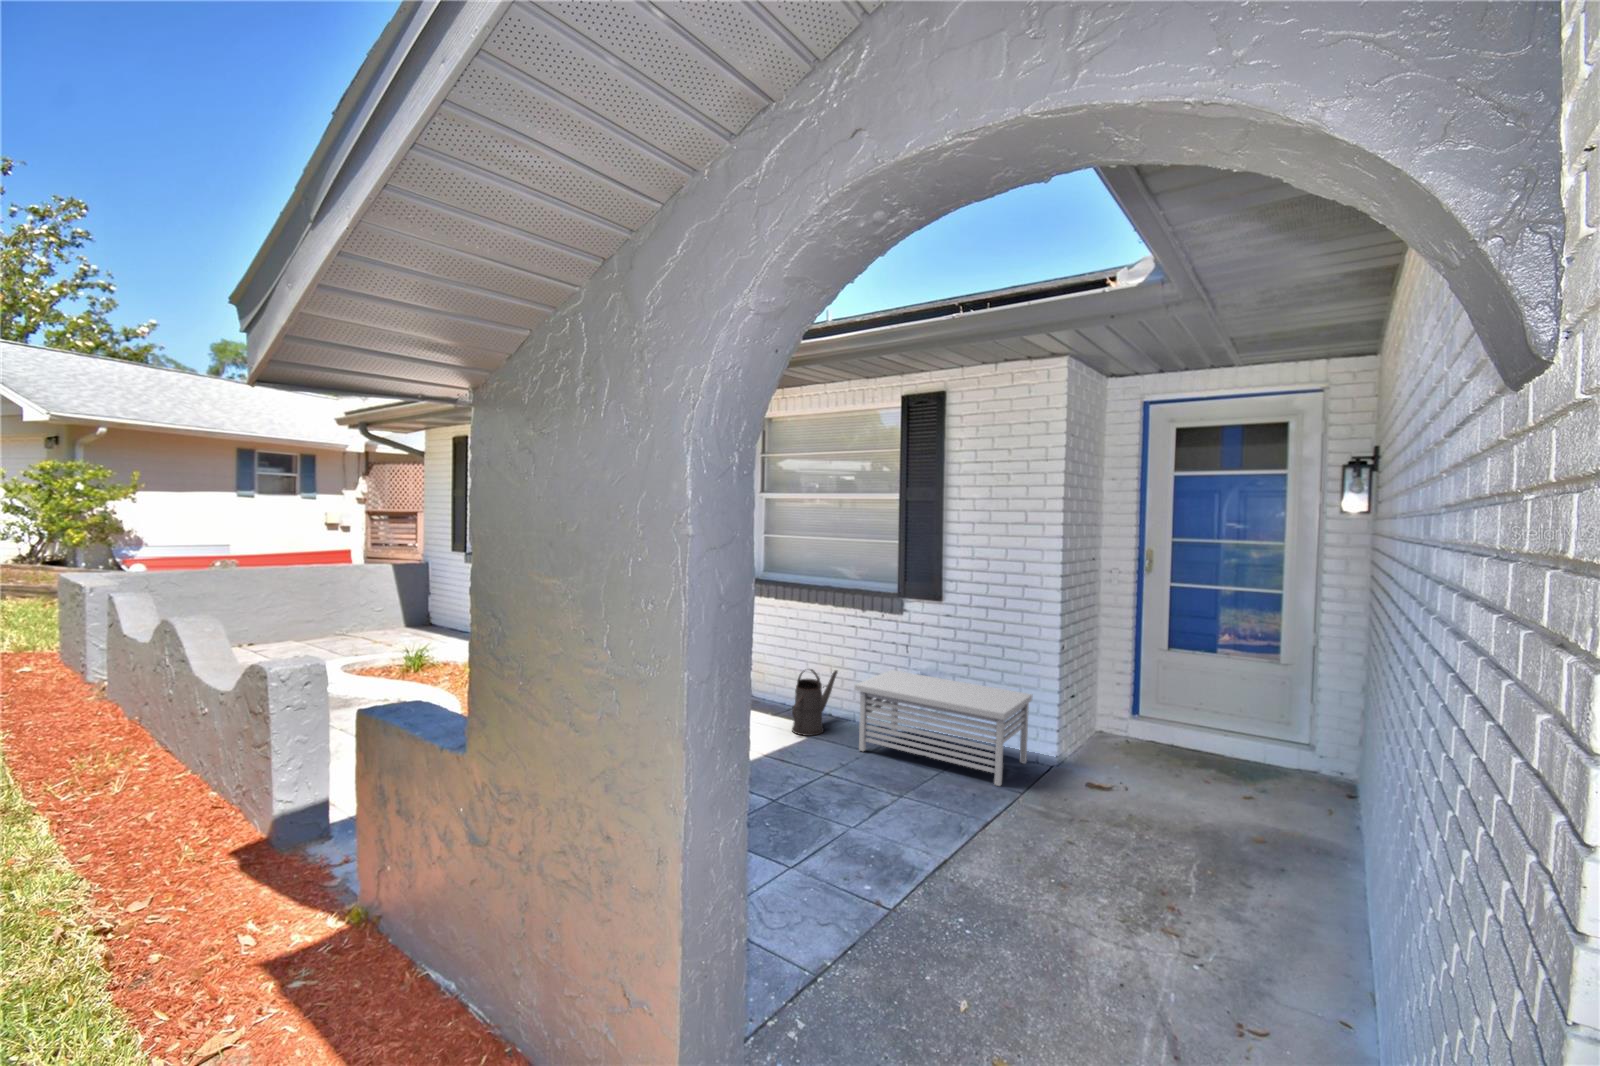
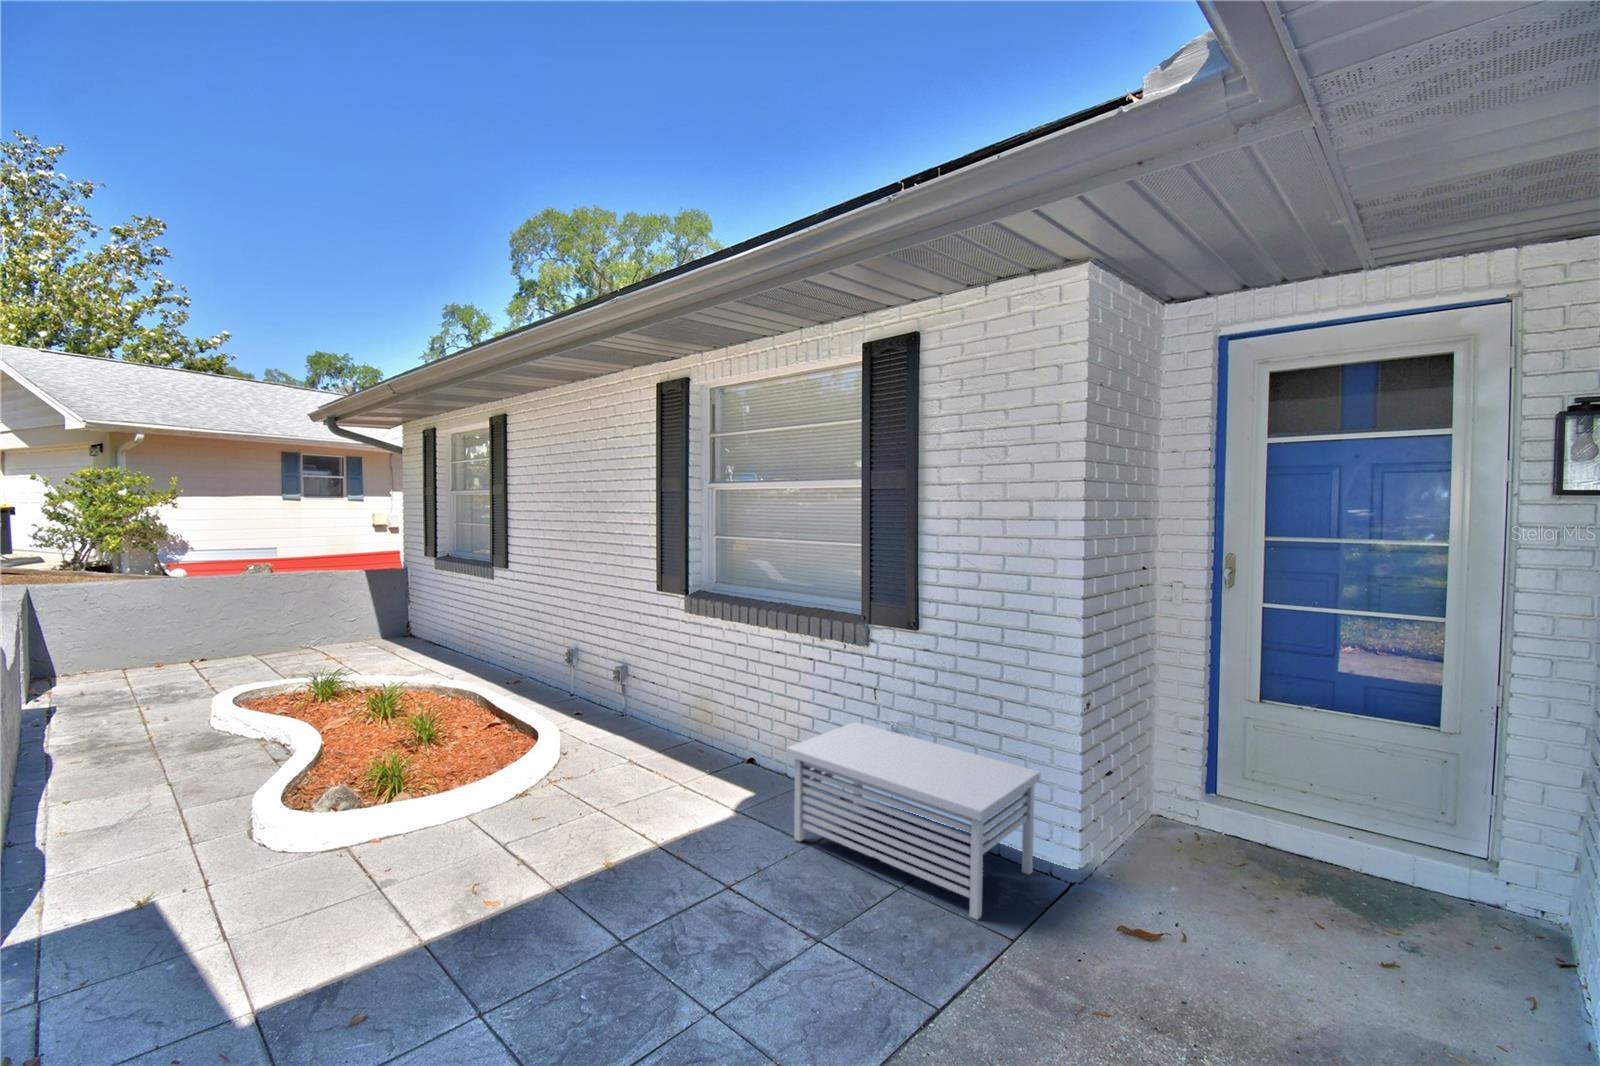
watering can: present [792,669,838,736] -> none [715,717,791,810]

